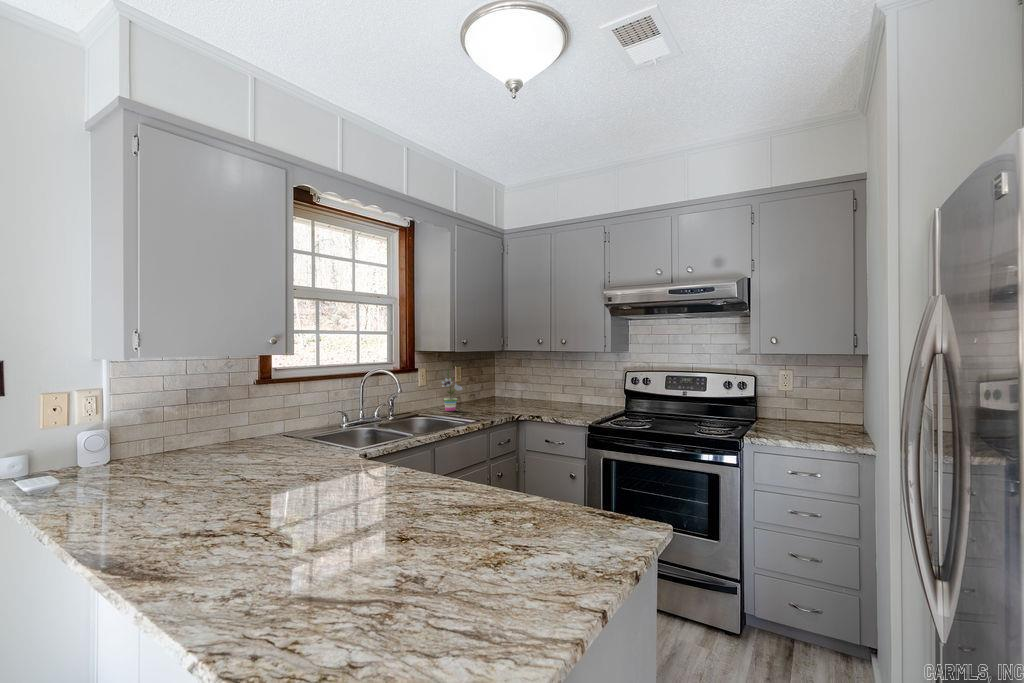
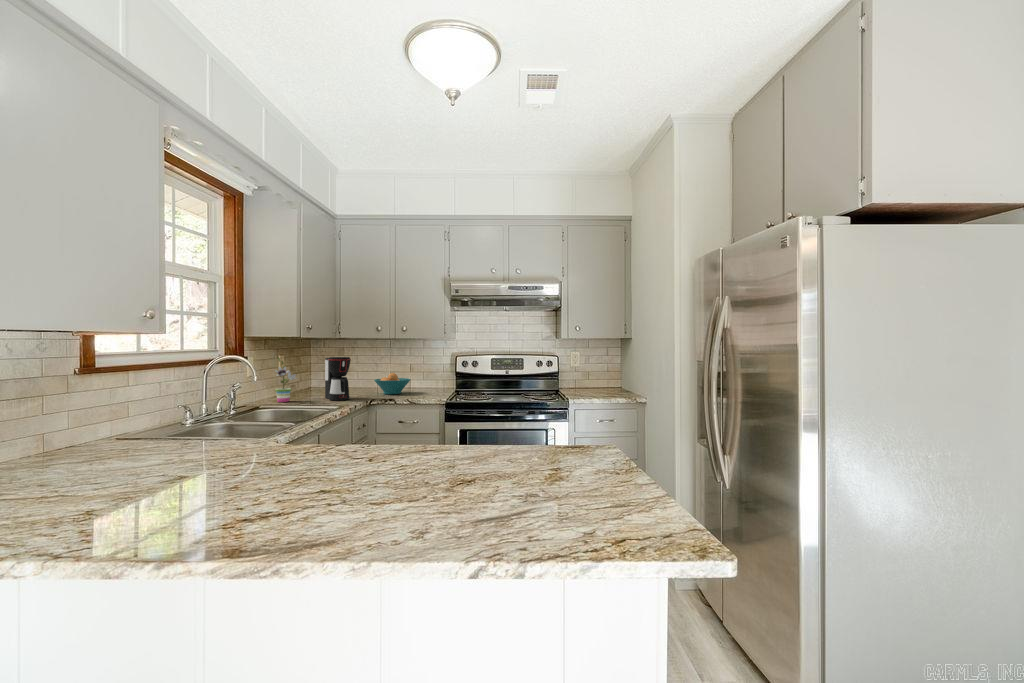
coffee maker: none [486,370,508,414] -> present [325,357,351,401]
fruit bowl: none [539,388,577,411] -> present [374,373,411,394]

